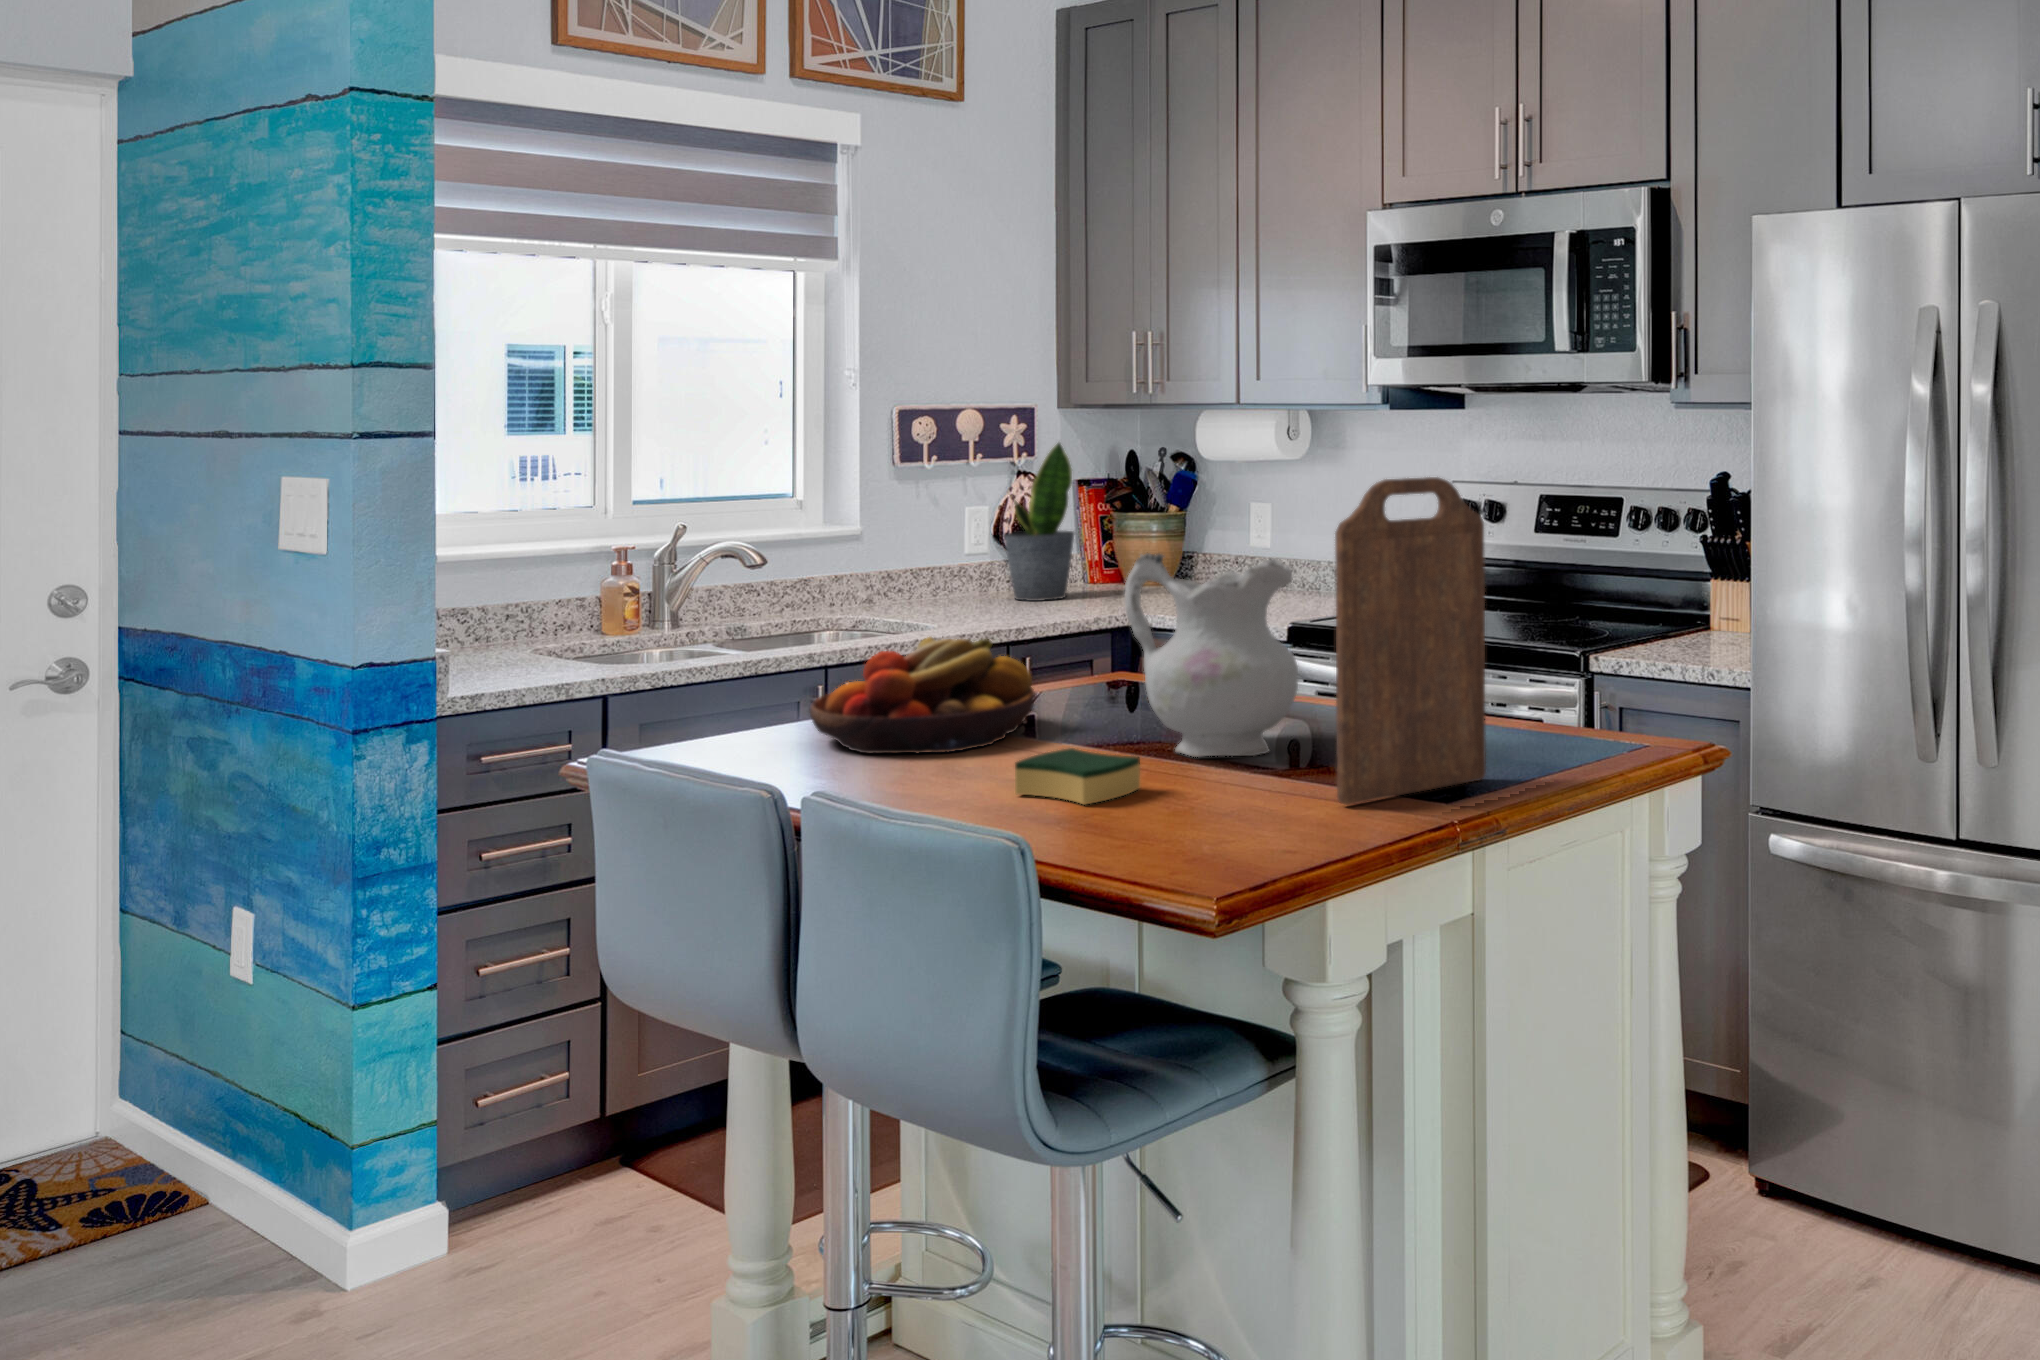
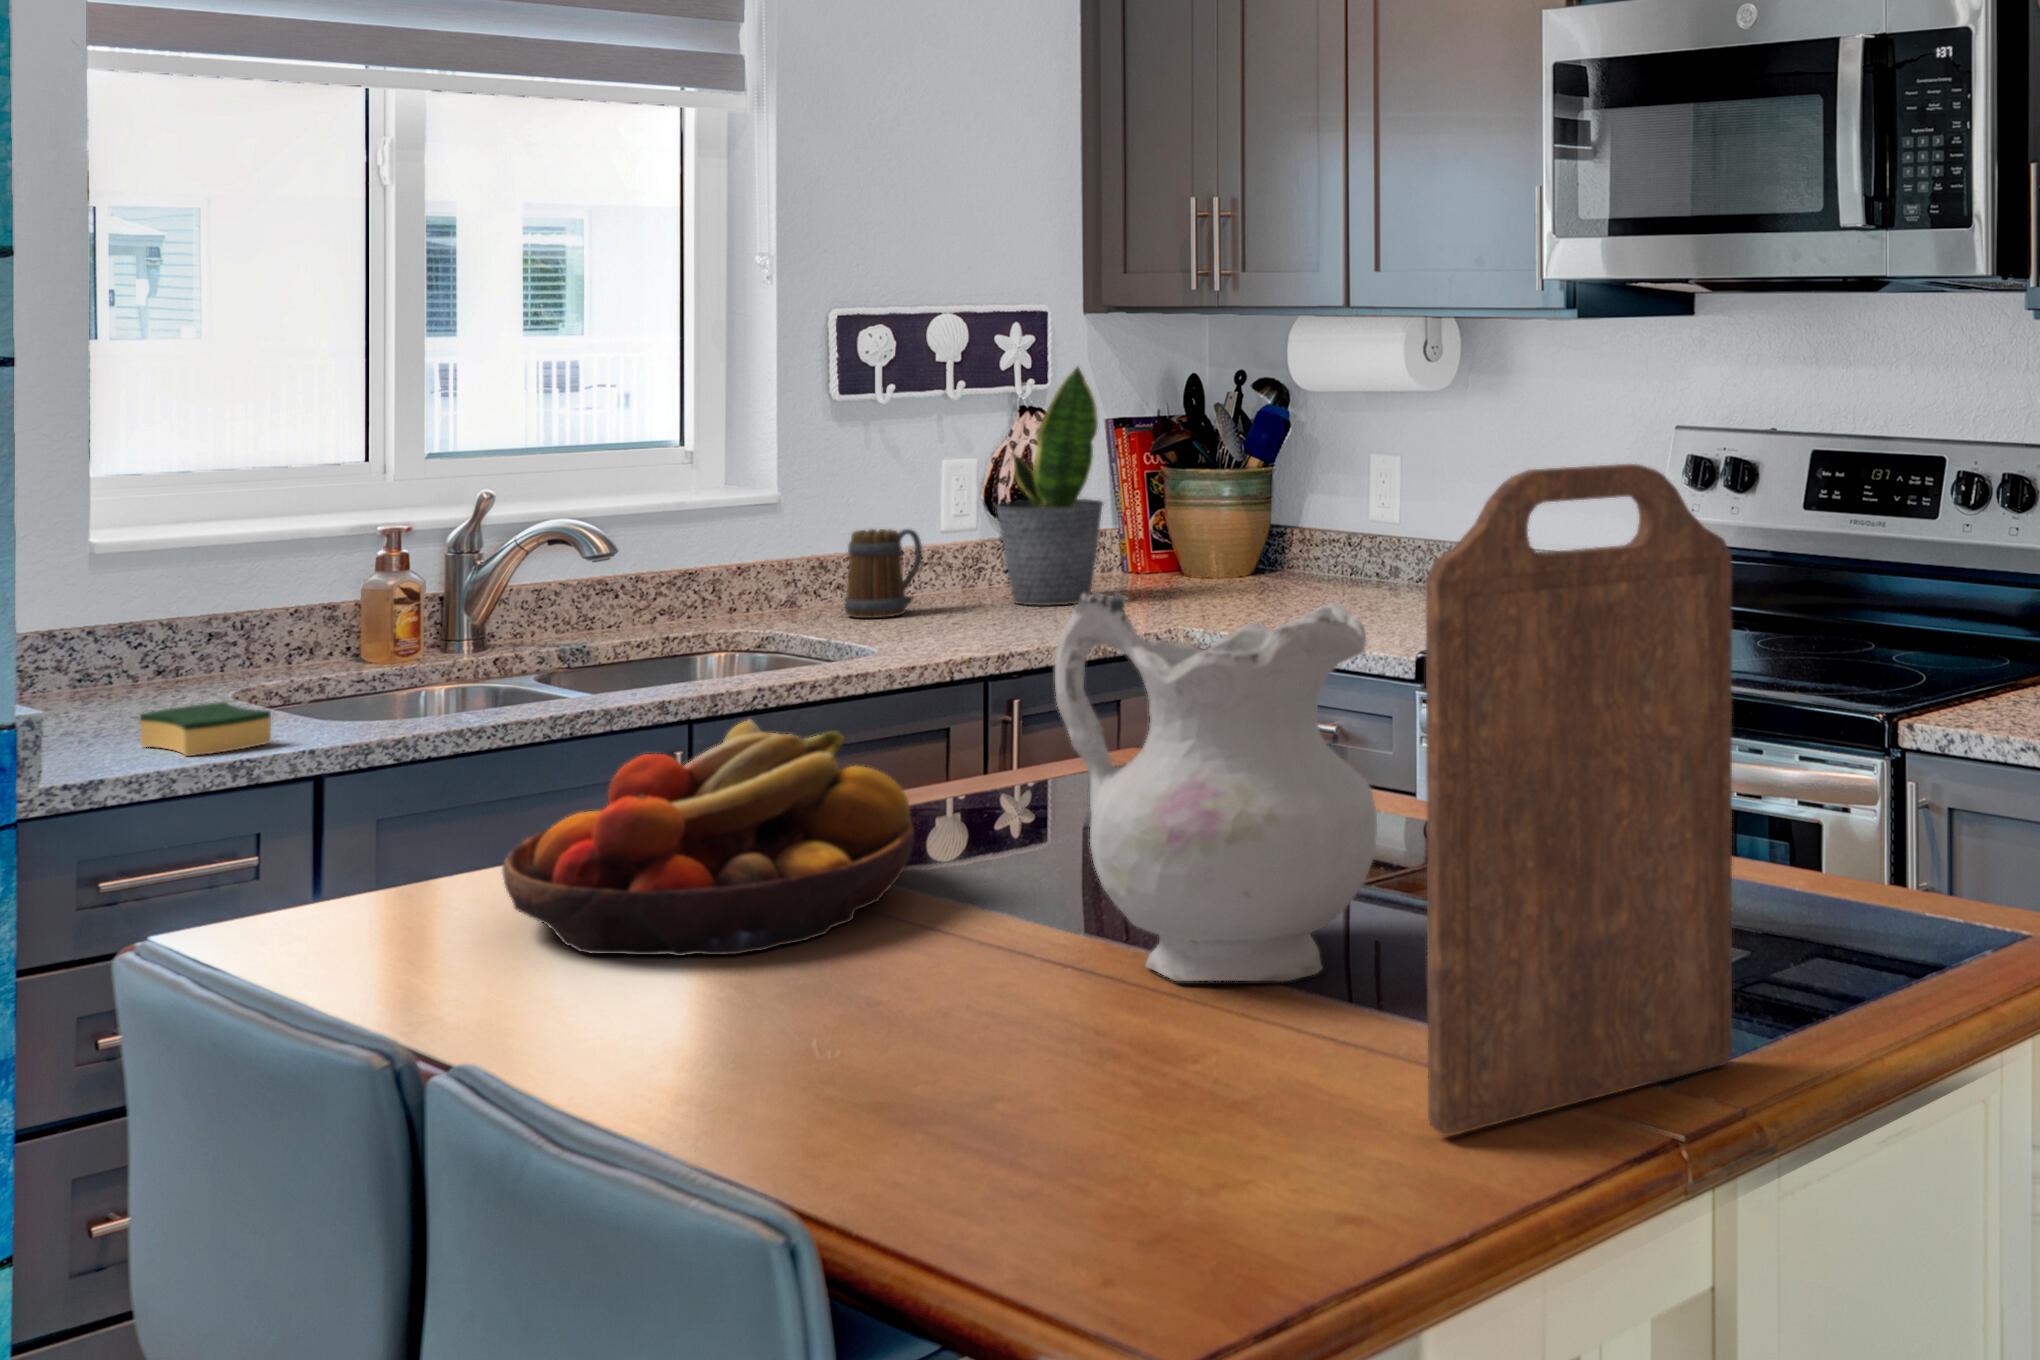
mug: none [904,550,955,609] -> present [844,529,922,618]
sponge: present [1015,748,1140,804] -> present [140,702,271,756]

